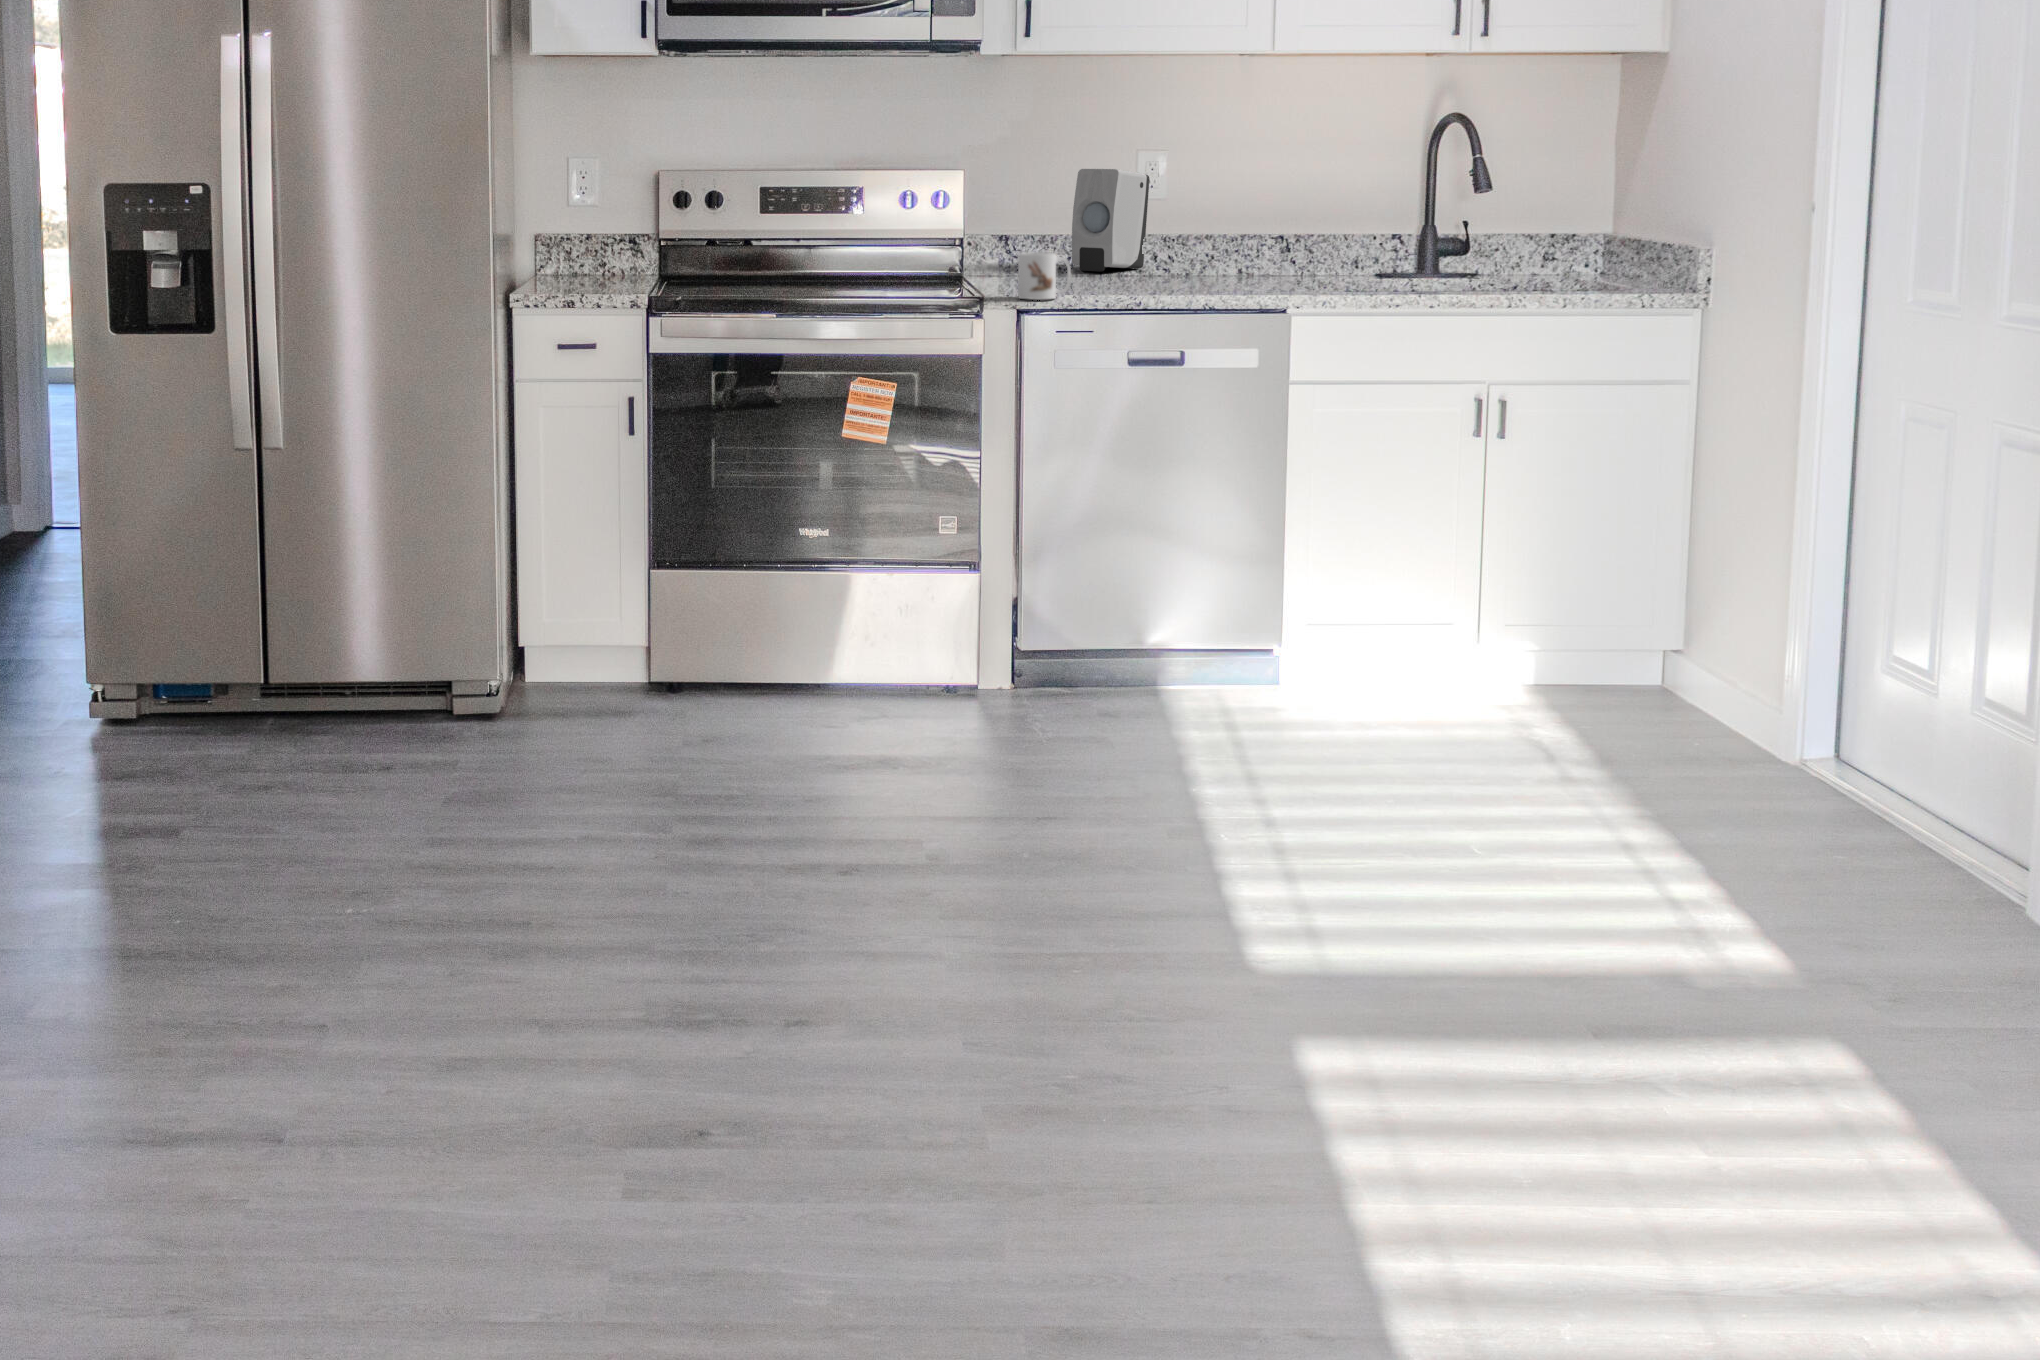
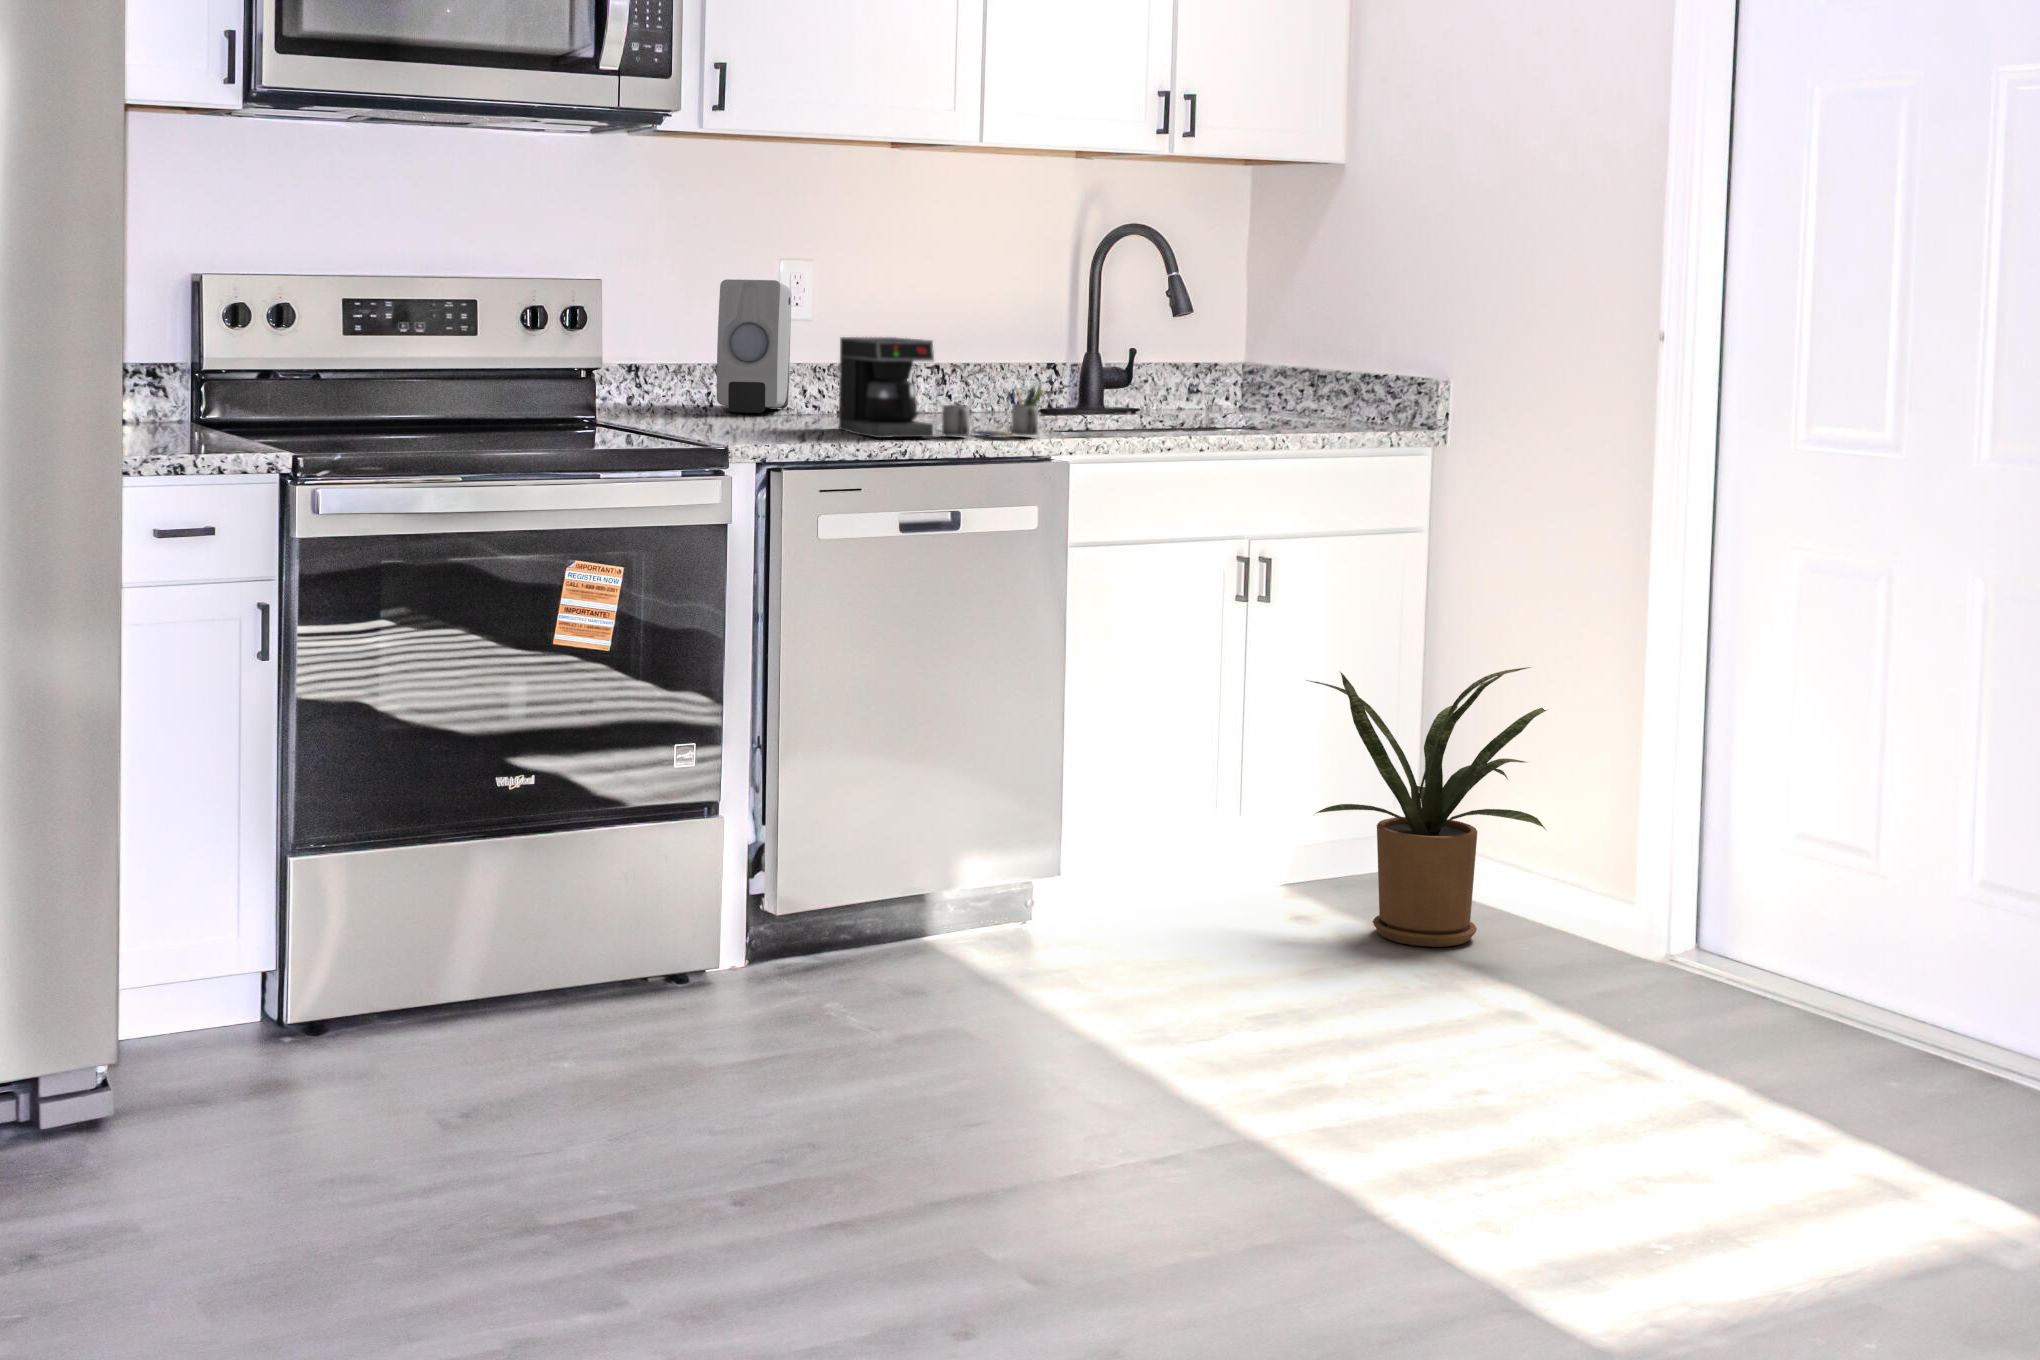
coffee maker: none [1133,214,1292,294] -> present [839,337,1043,438]
mug: present [1018,252,1071,300] -> none [767,387,828,450]
house plant: none [1519,501,1752,743] -> present [1307,667,1547,947]

